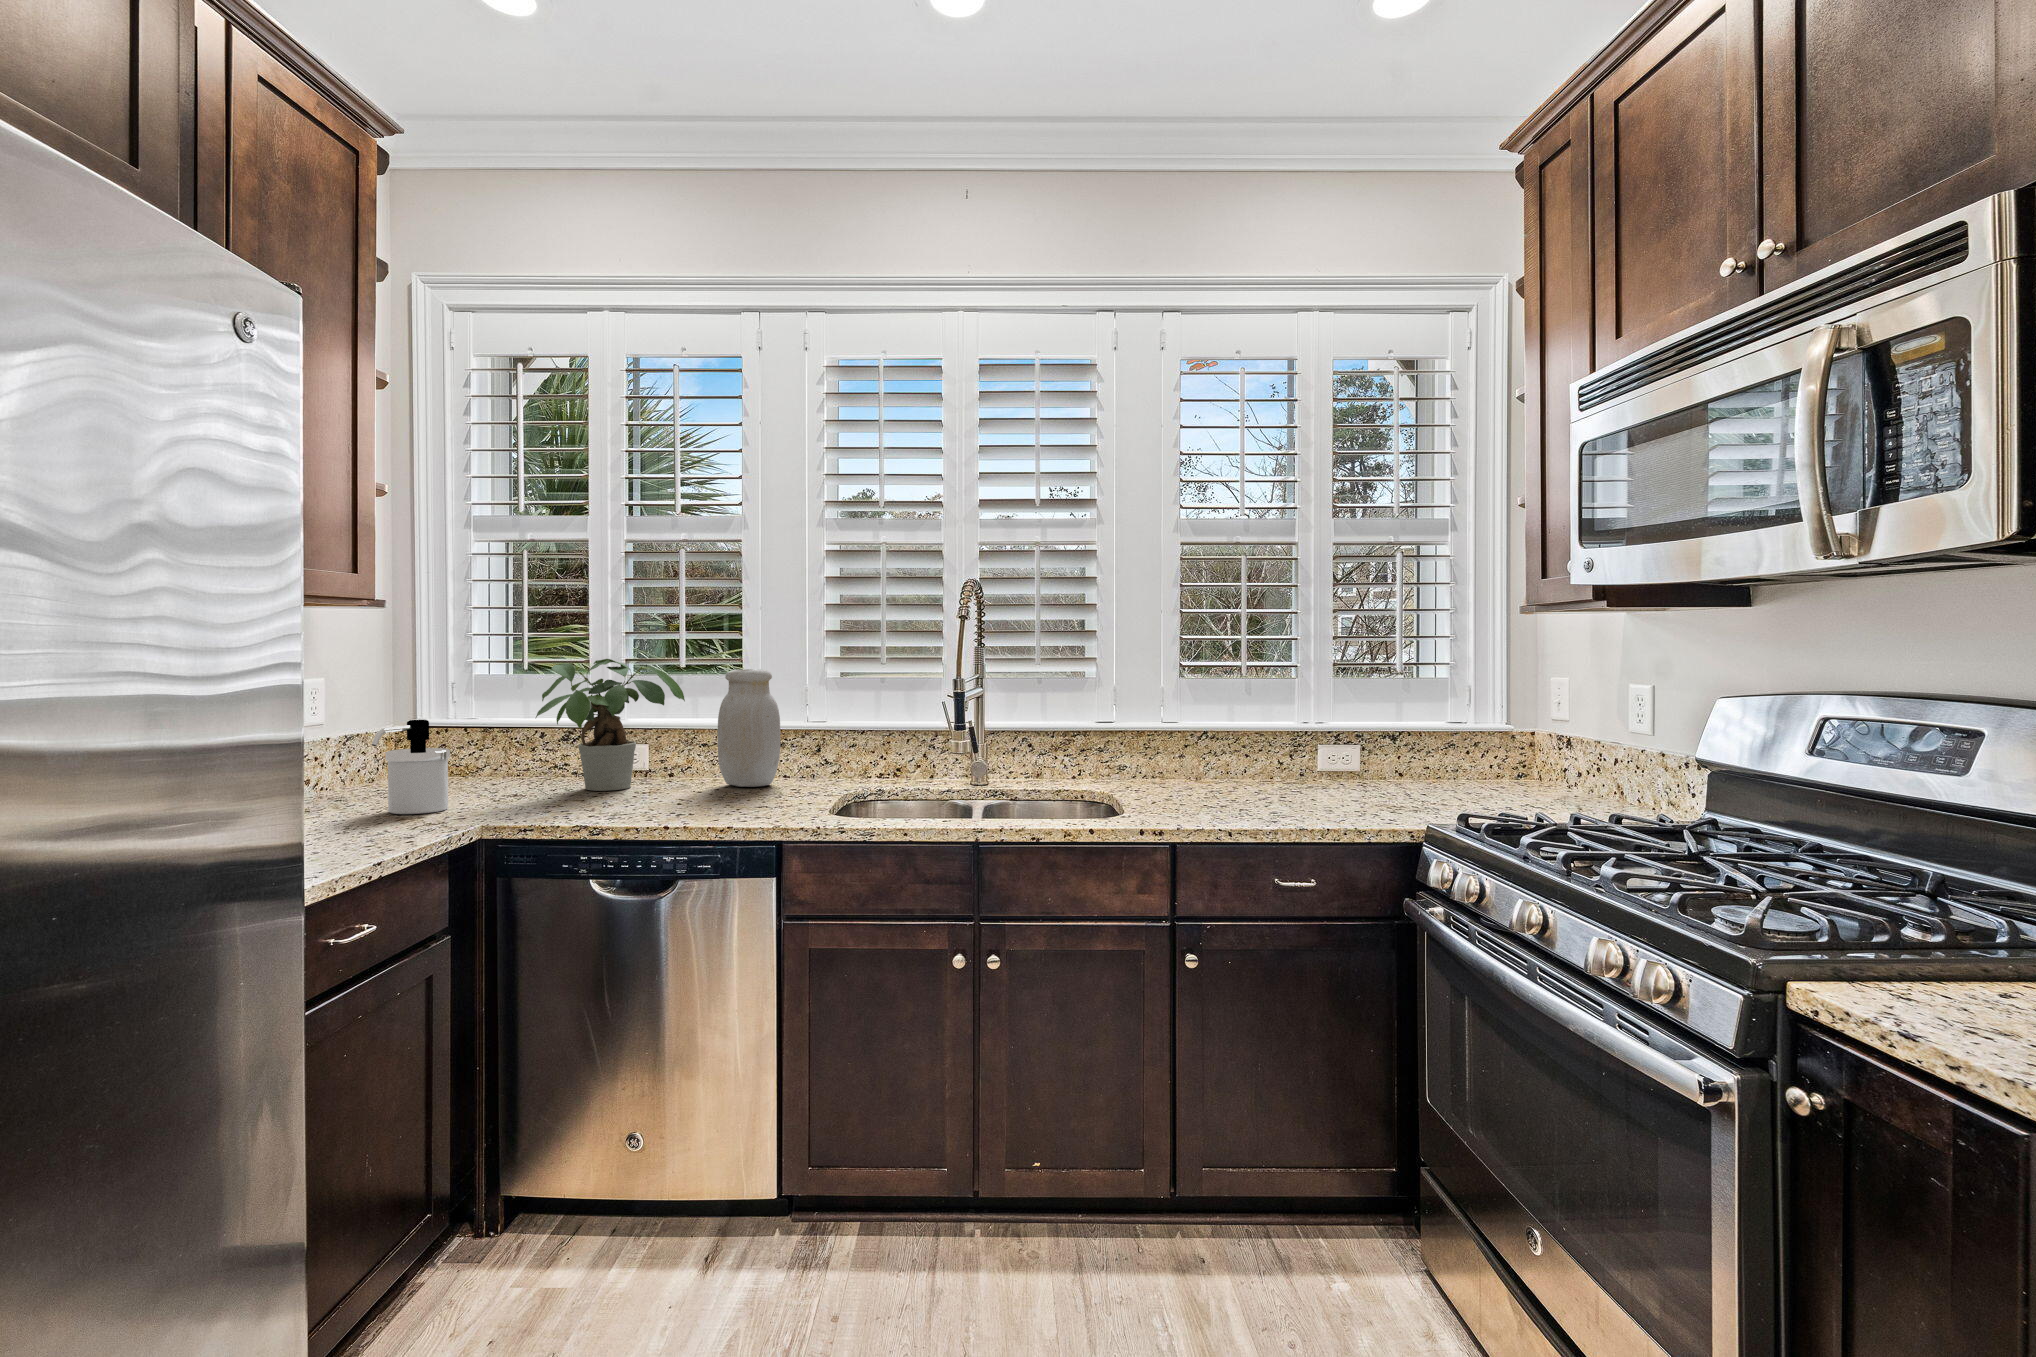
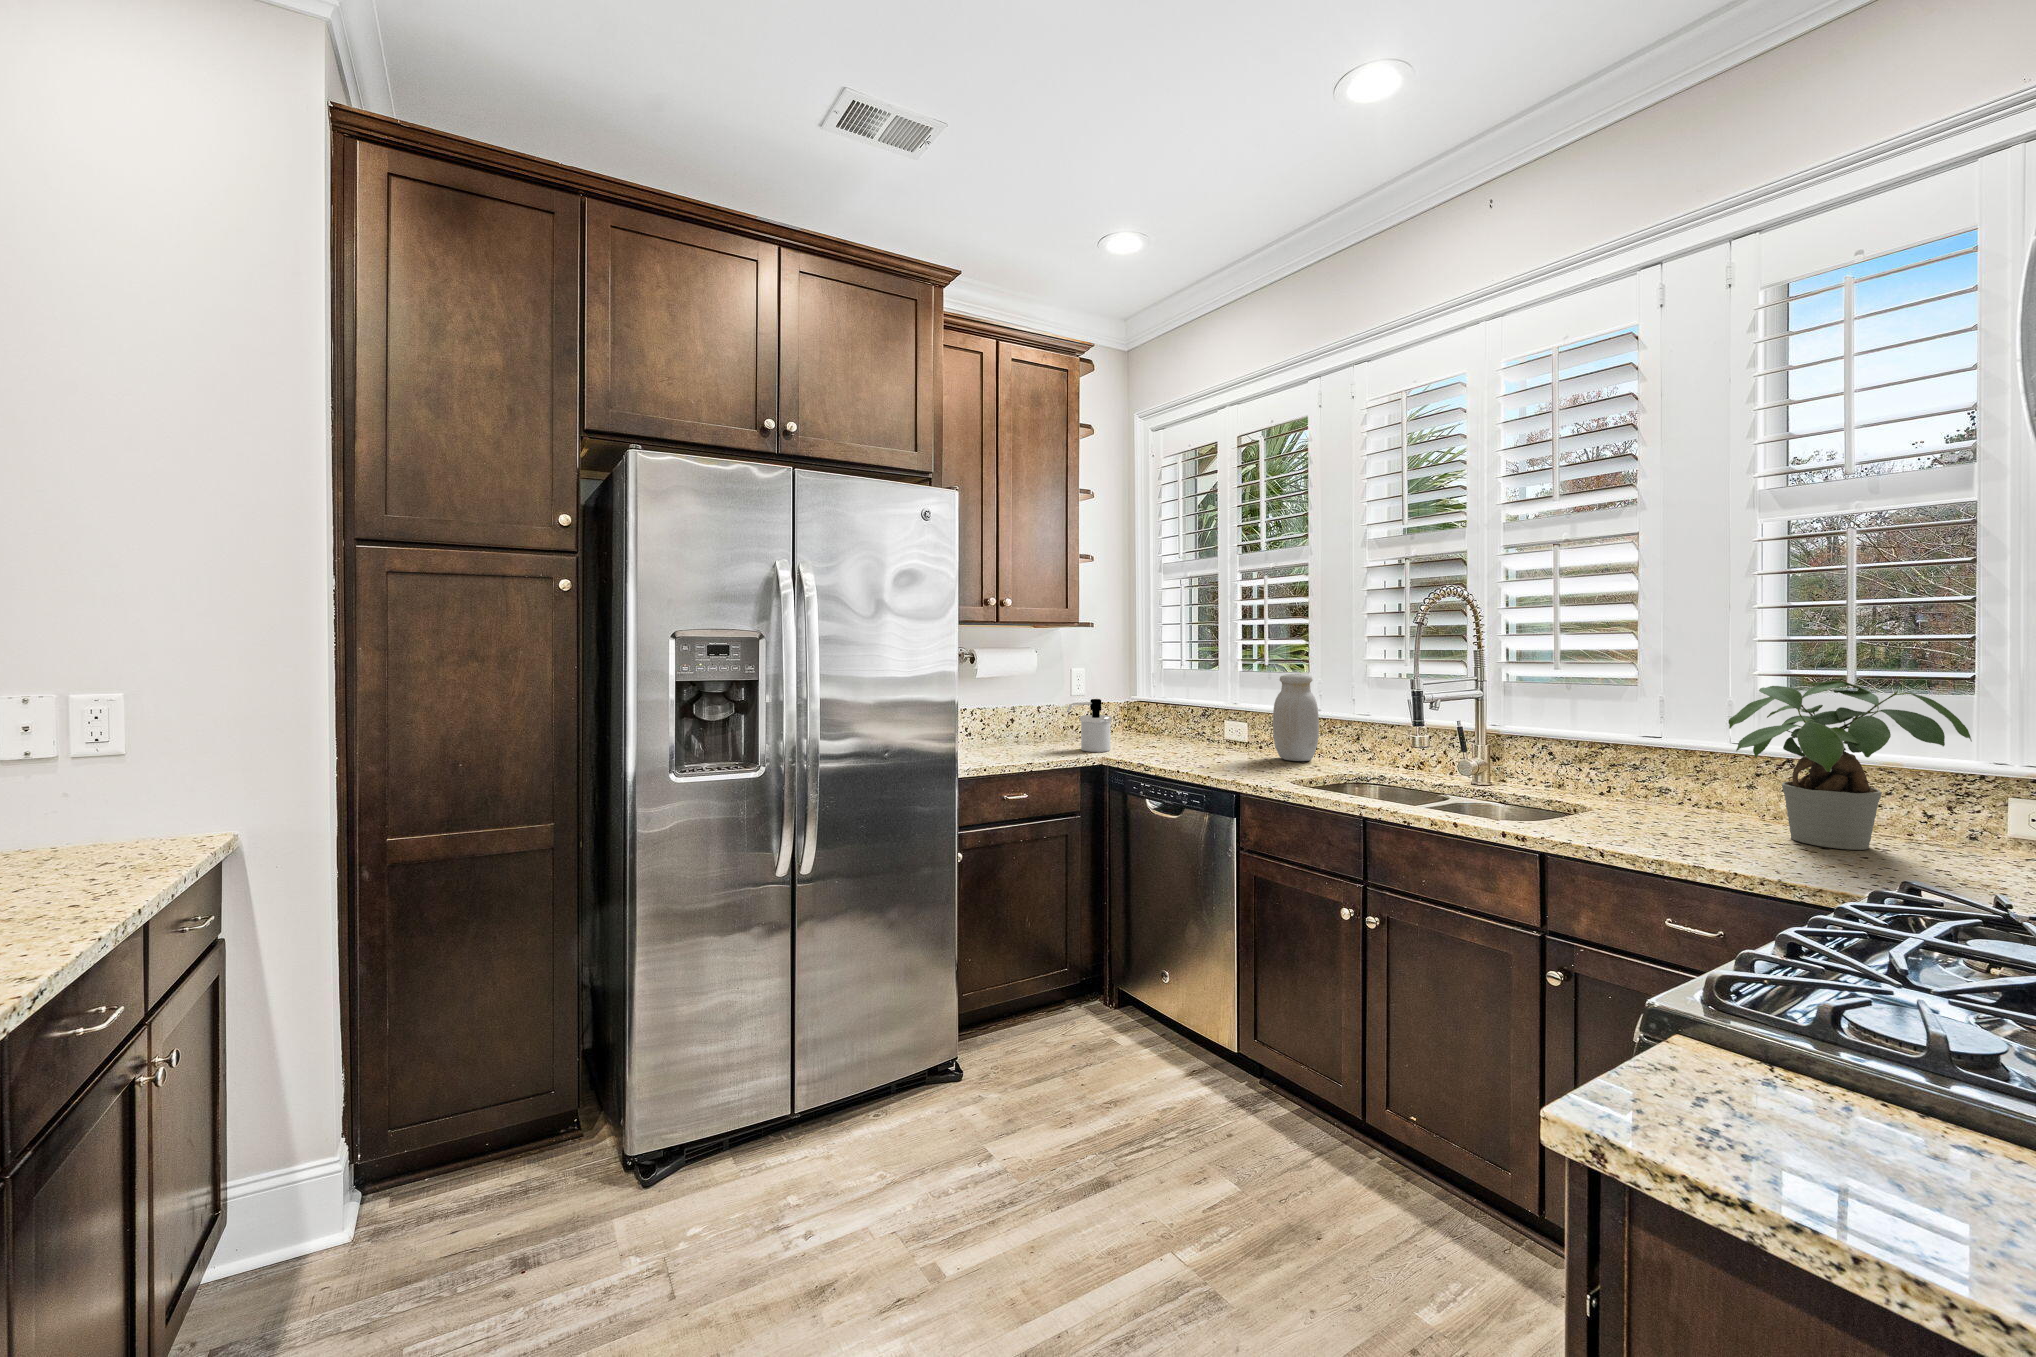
potted plant: present [536,659,685,791] -> present [1729,681,1972,850]

